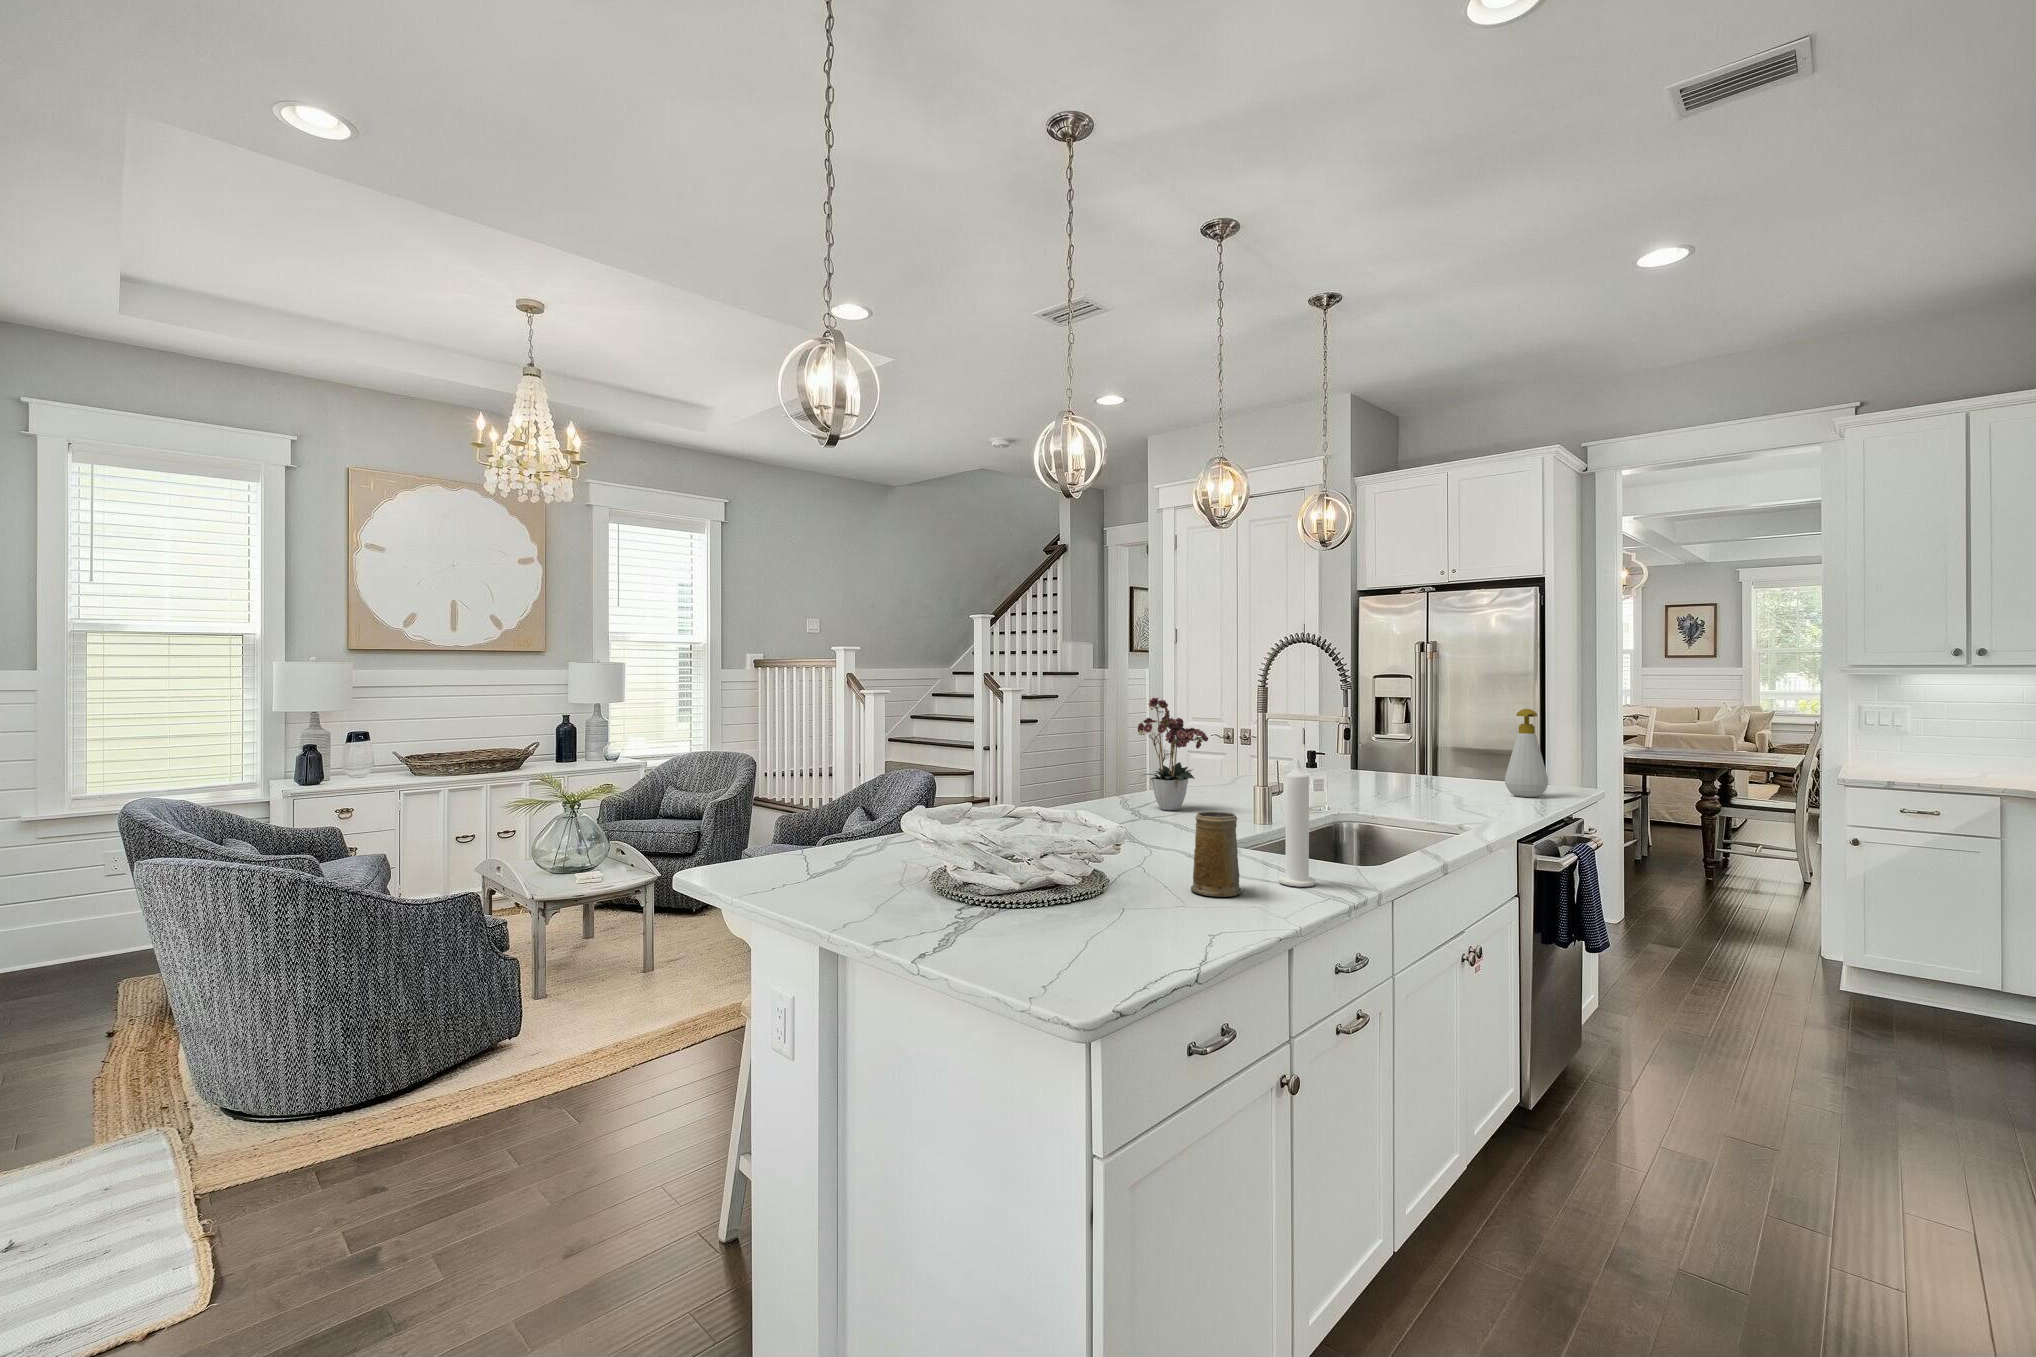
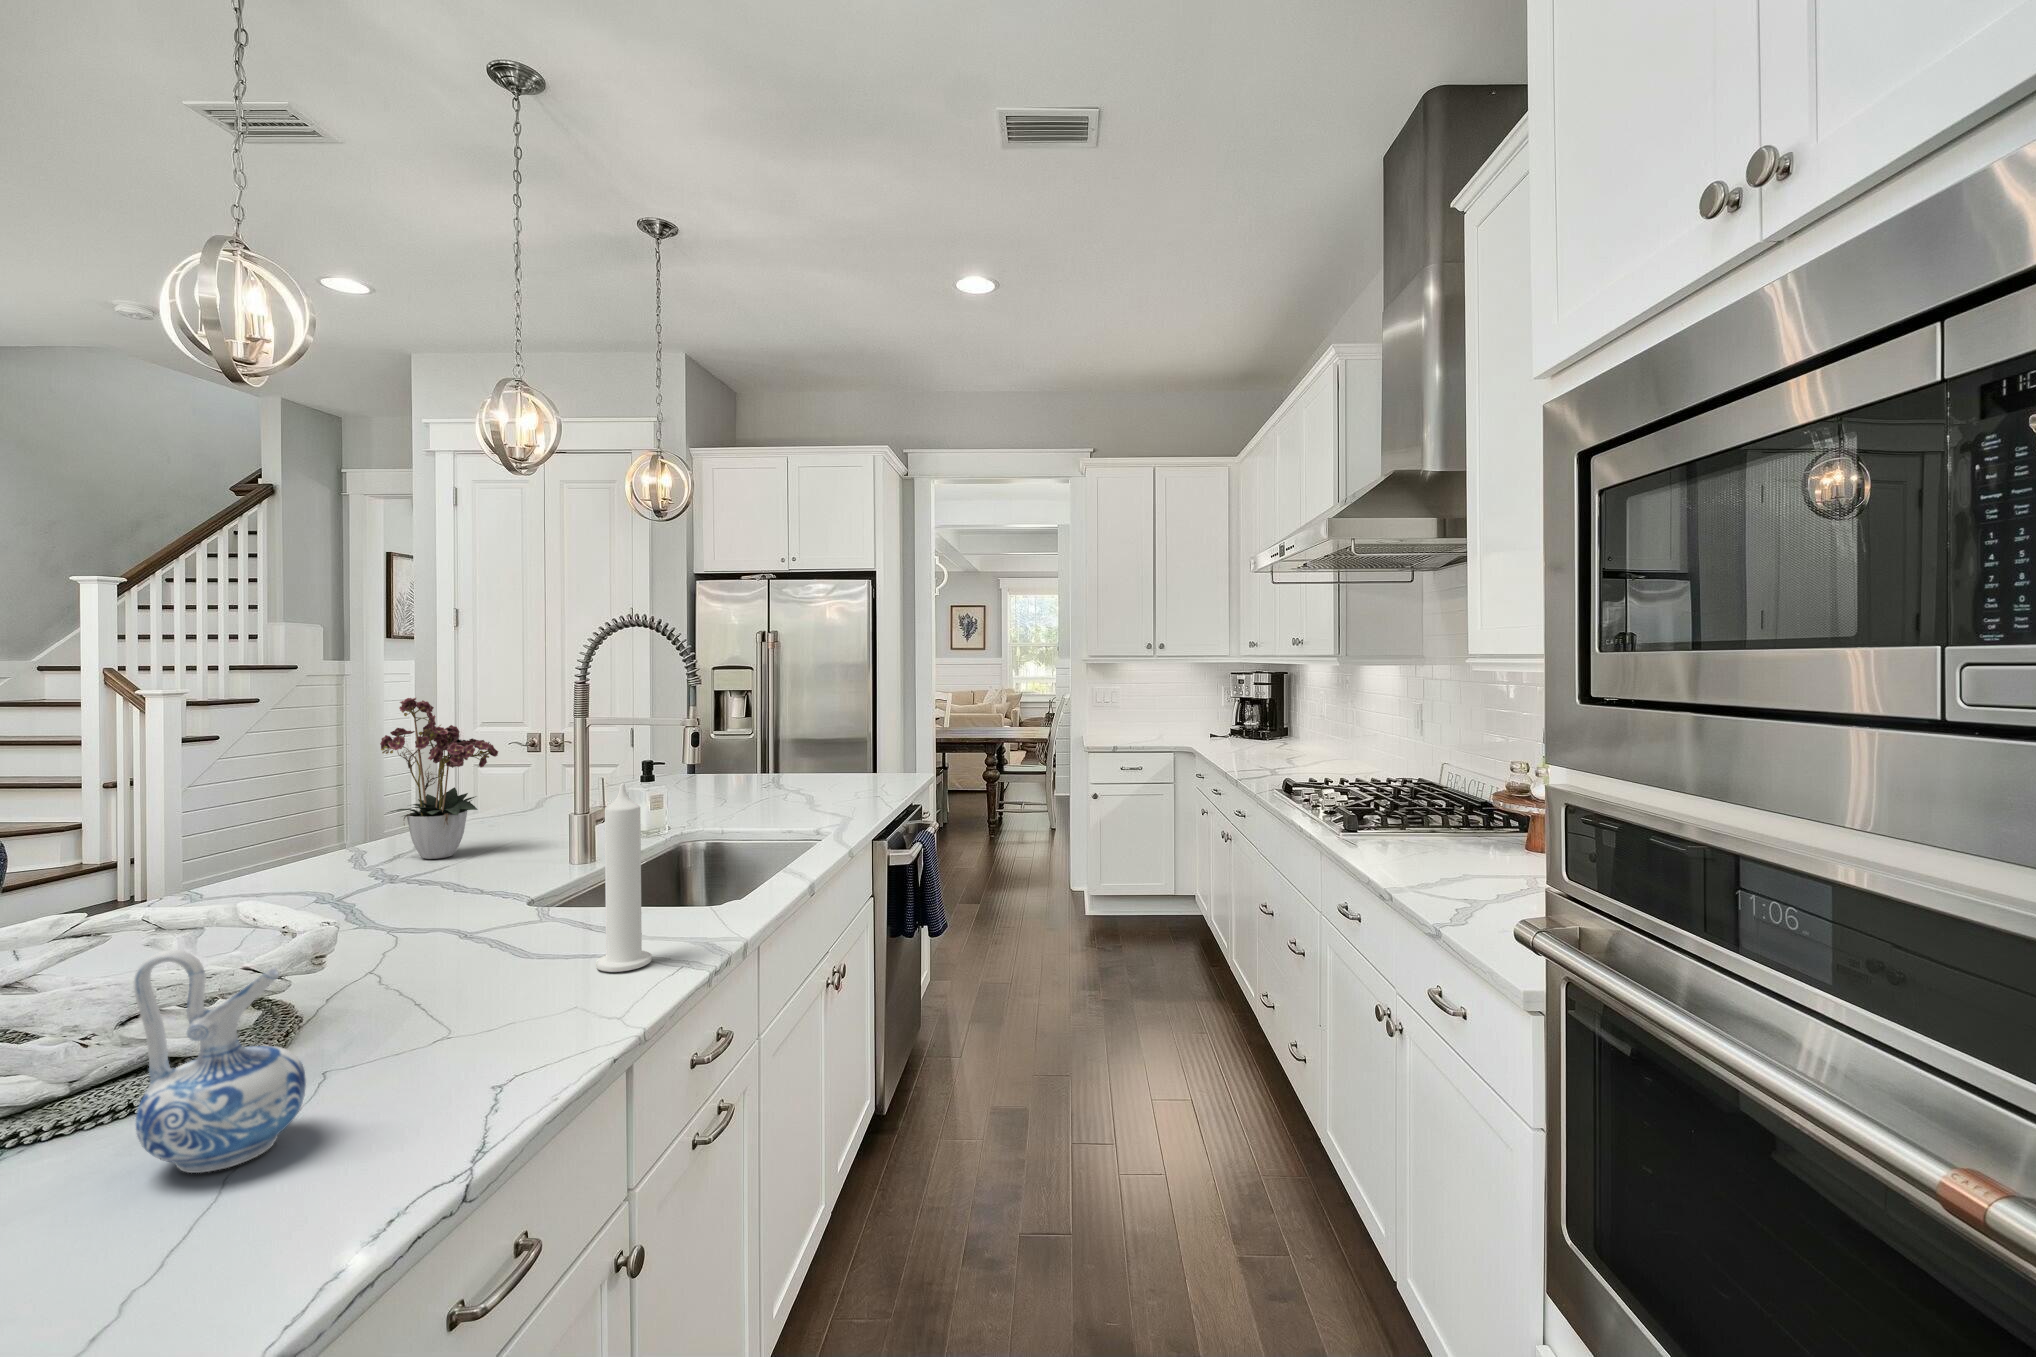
soap bottle: present [1505,709,1548,797] -> none [855,698,894,788]
mug: present [1191,811,1242,897] -> none [436,880,531,1027]
ceramic pitcher: none [1080,815,1143,925] -> present [134,950,306,1173]

